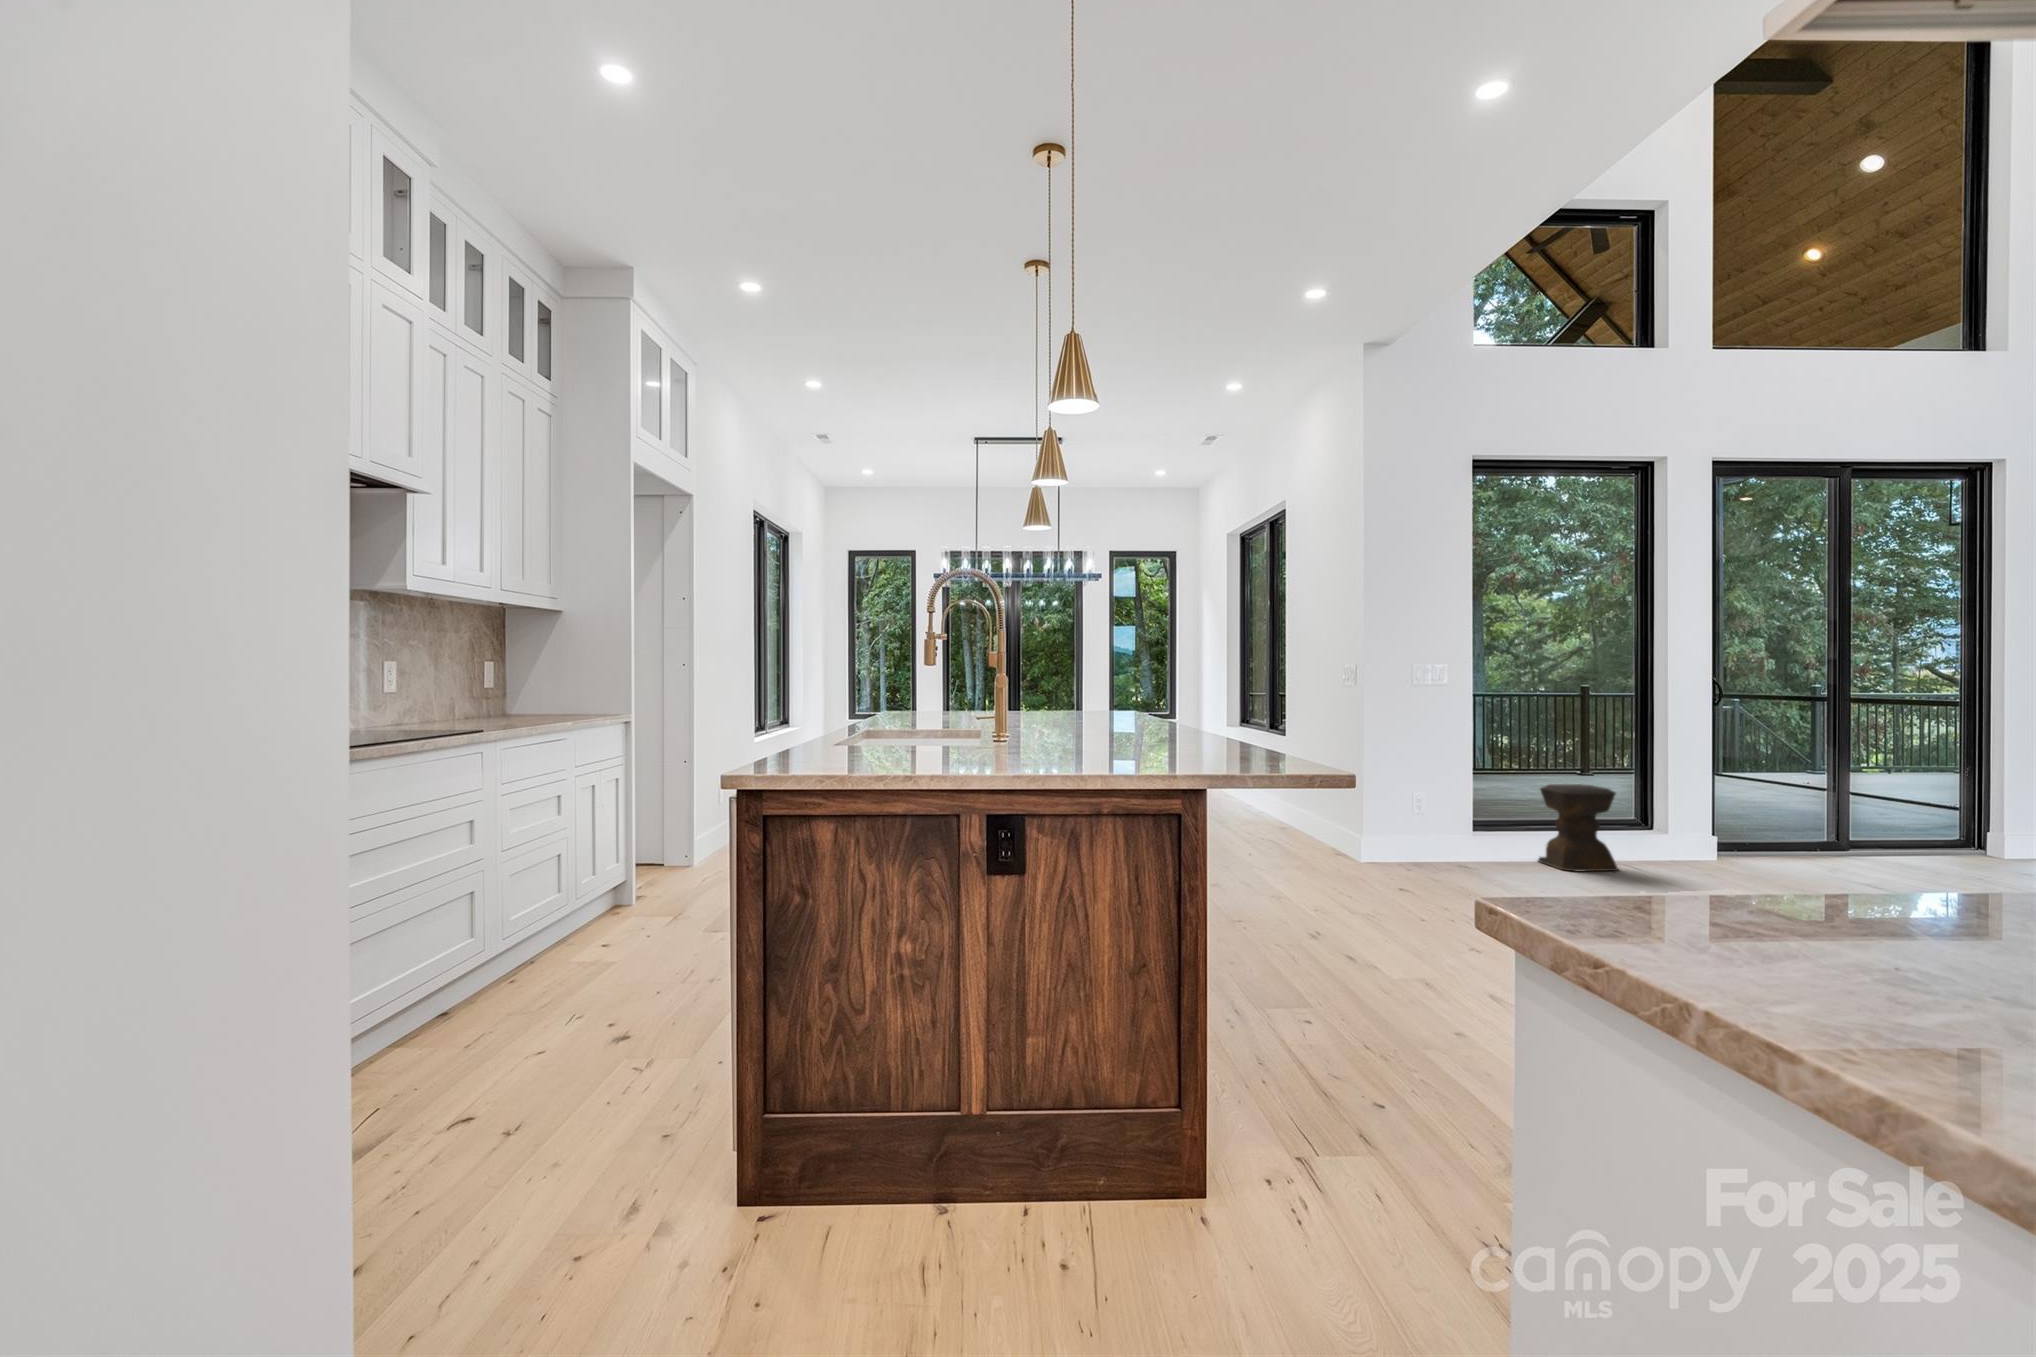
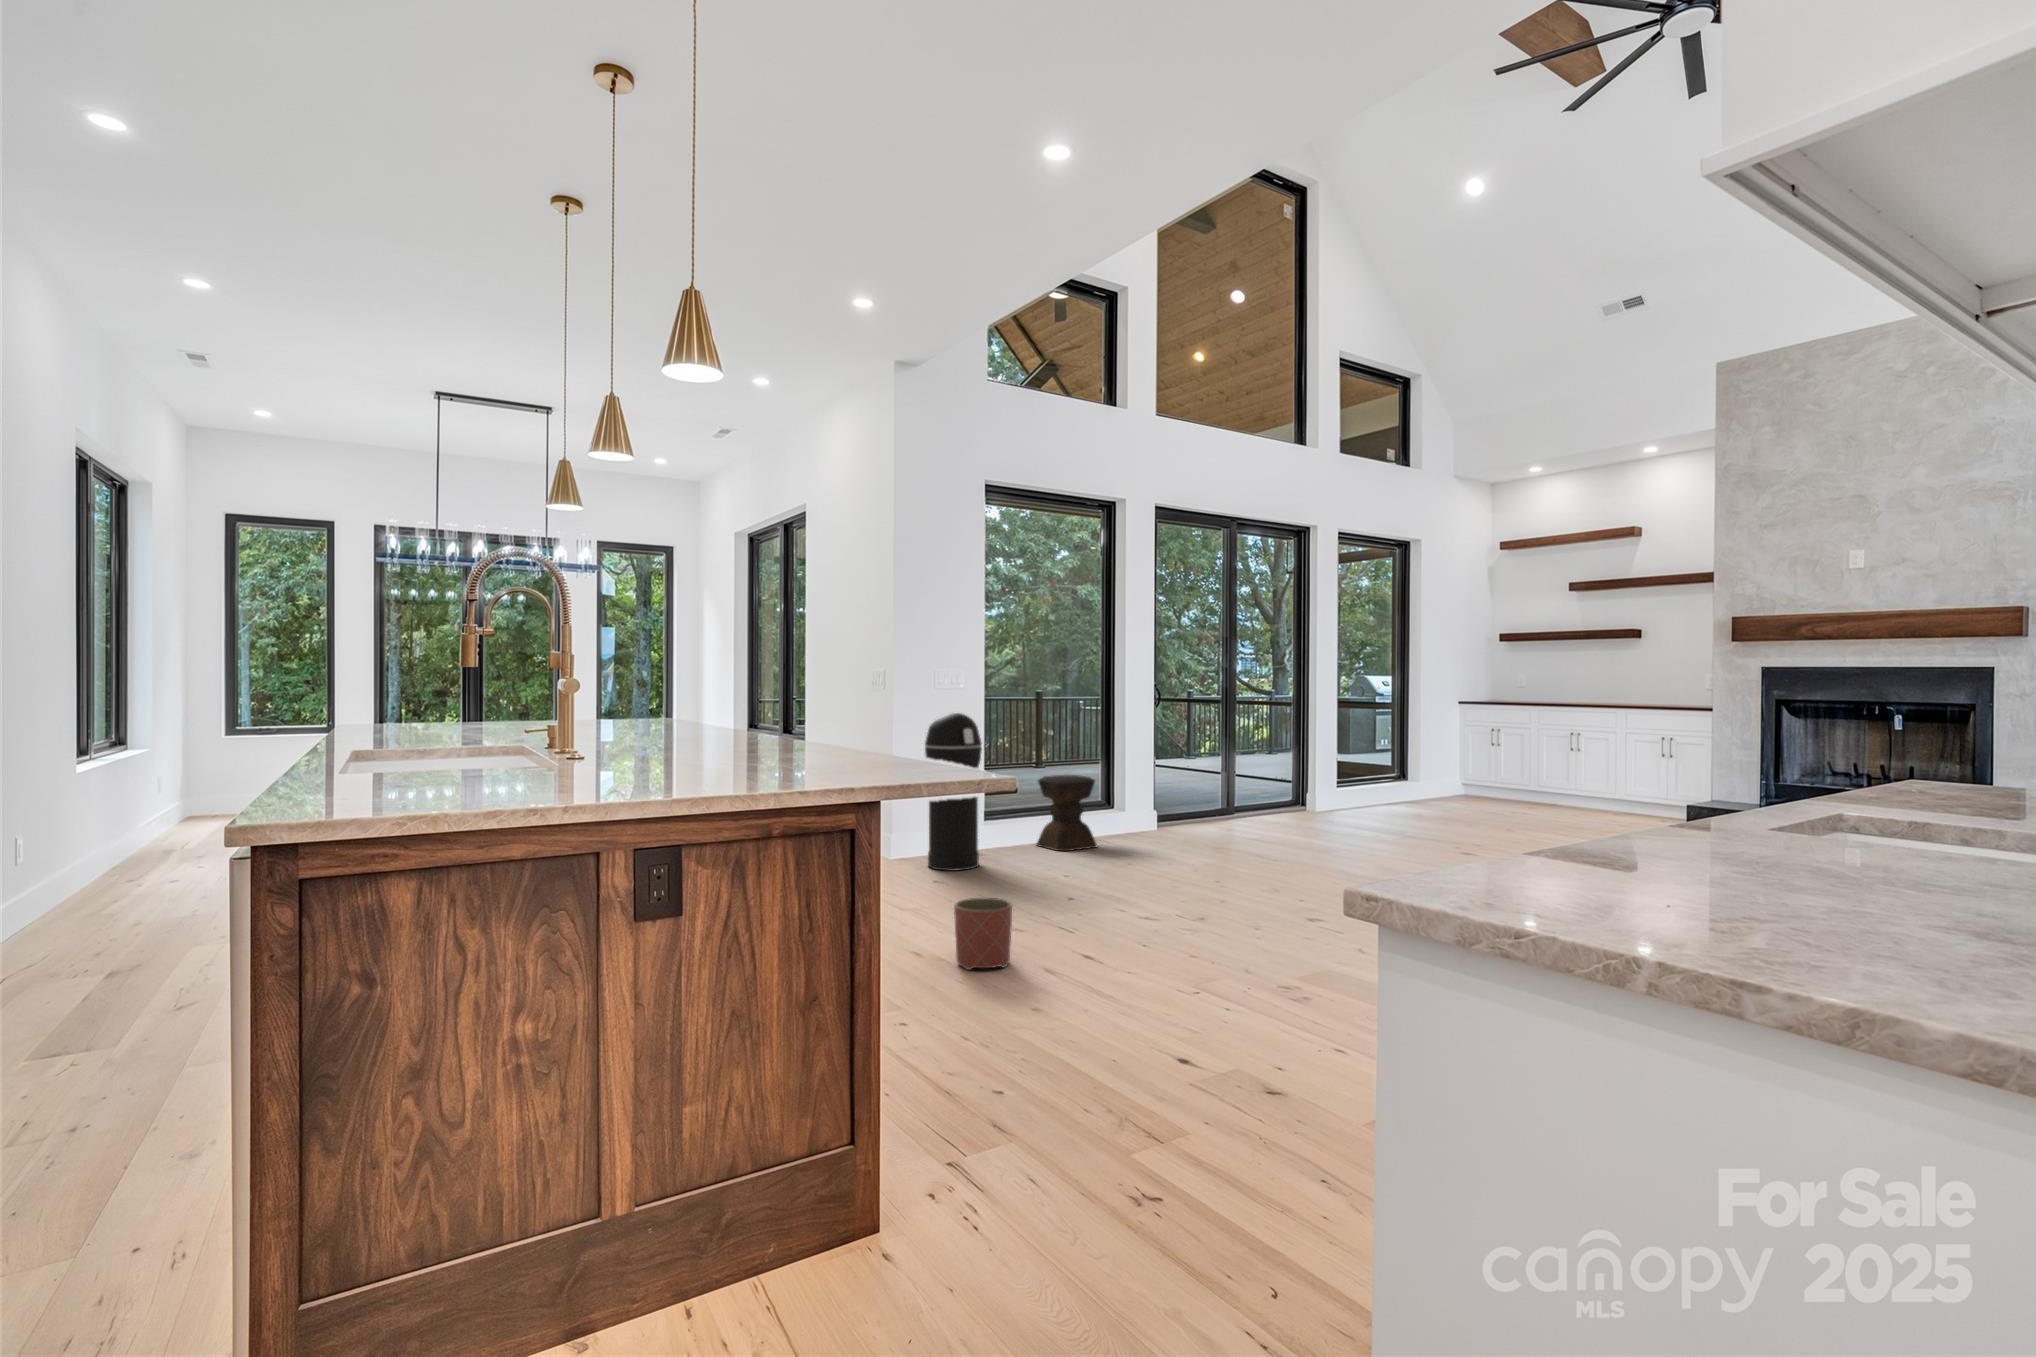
trash can: none [1395,711,1462,879] -> present [925,713,982,871]
planter: none [1386,905,1453,984] -> present [954,898,1012,970]

